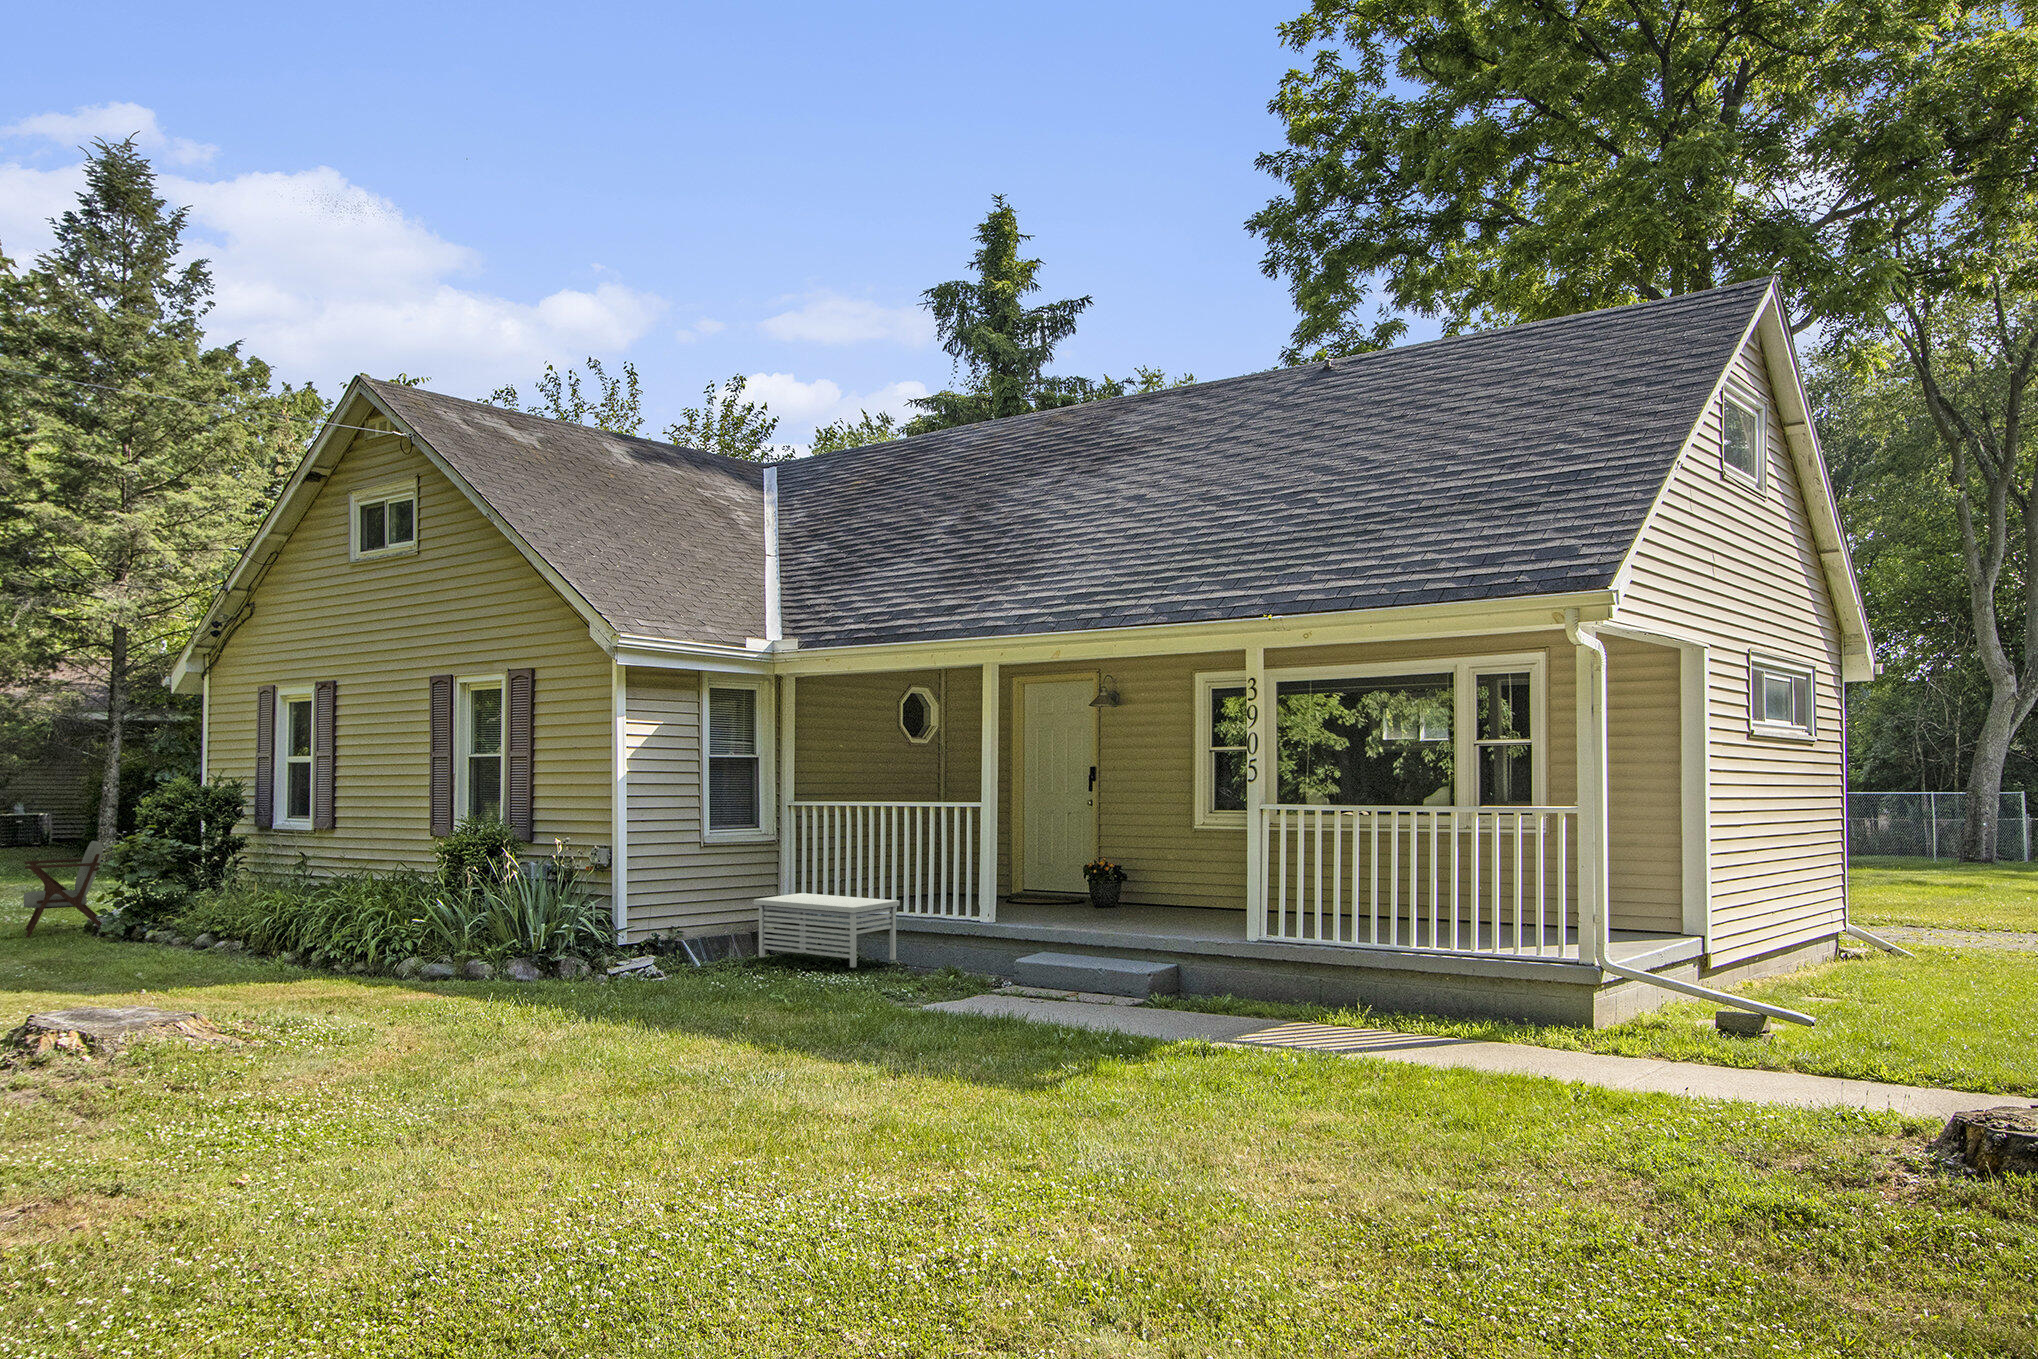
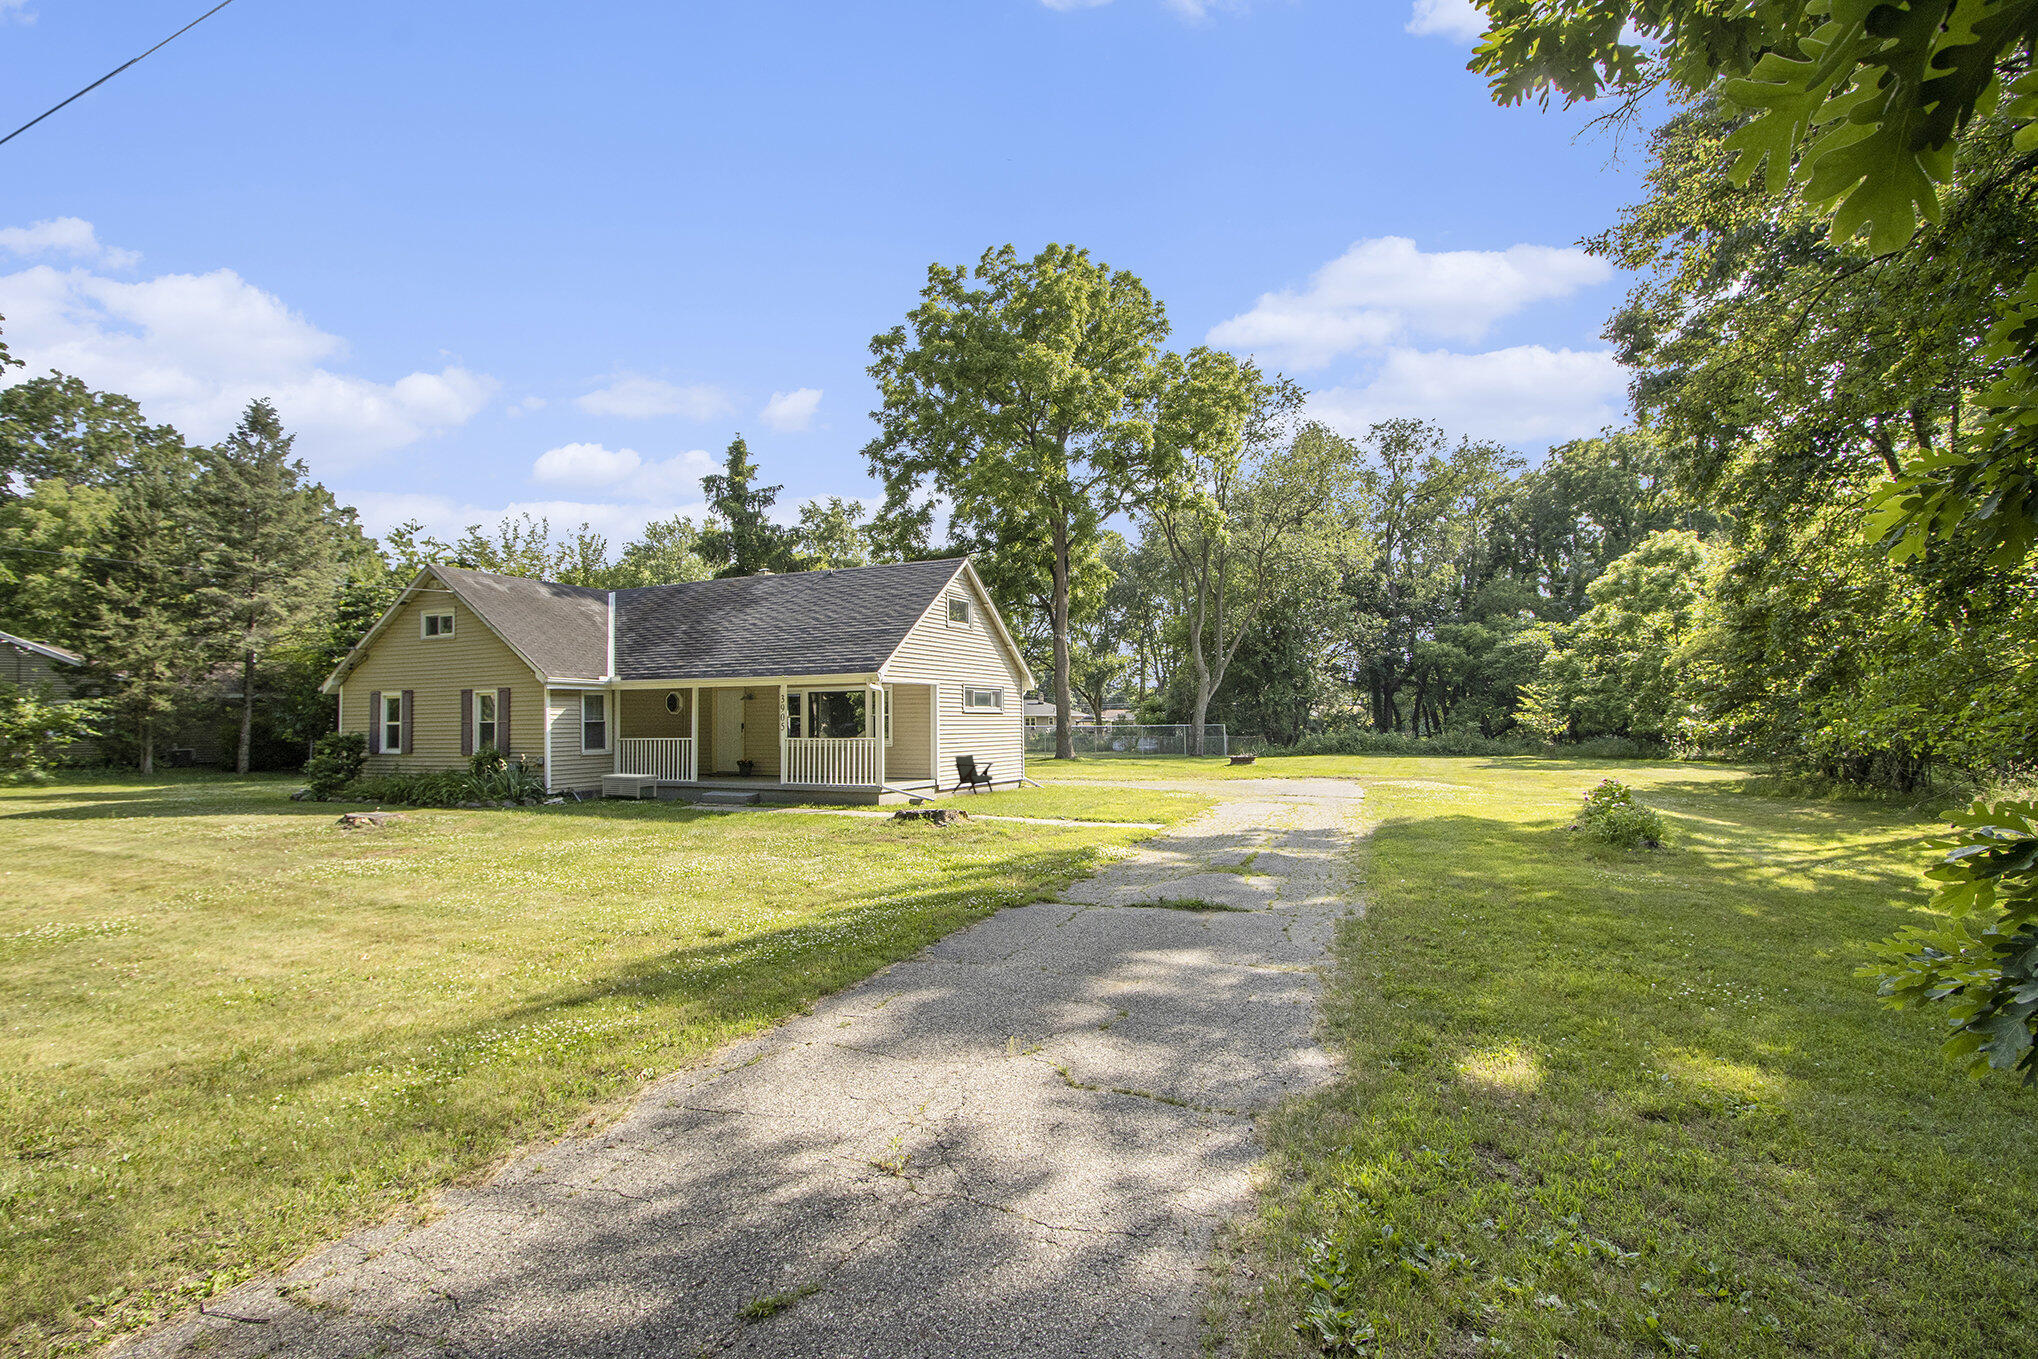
lounge chair: present [23,841,103,938] -> present [952,755,993,795]

